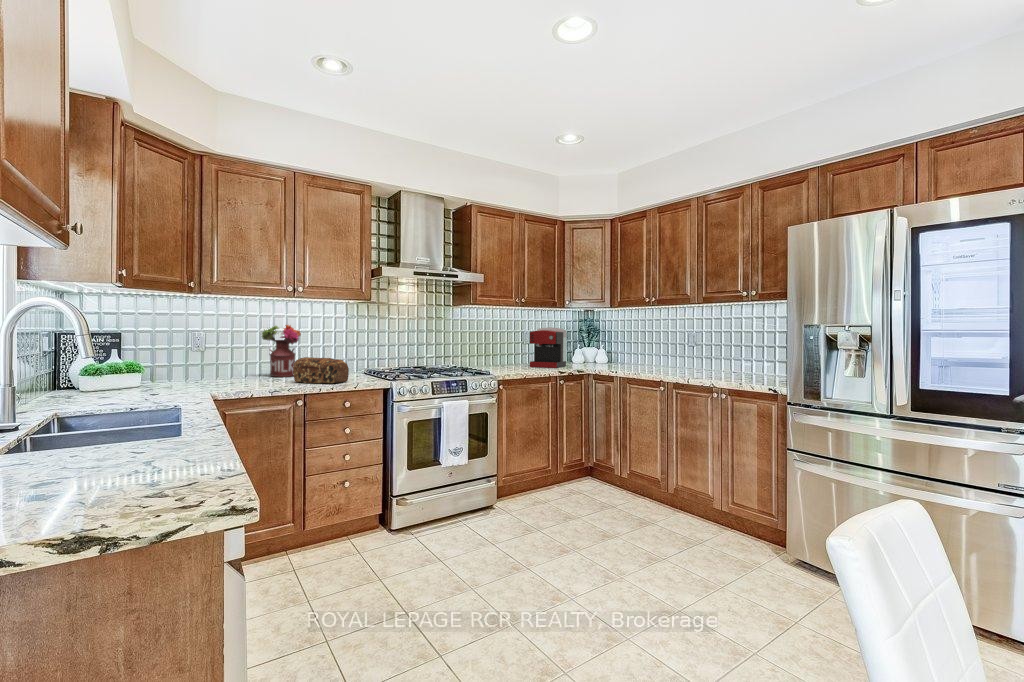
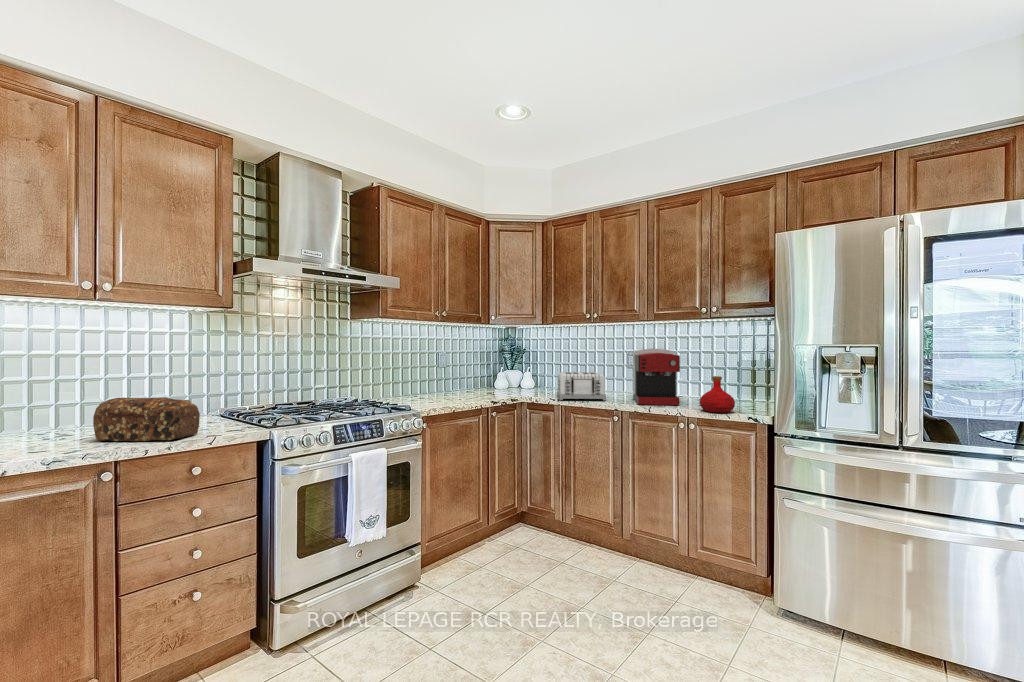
flower arrangement: present [262,325,301,377] -> none [30,343,110,430]
coffee maker: present [530,327,566,368] -> present [633,348,680,405]
toaster: none [619,350,661,374] -> present [557,372,606,400]
bottle: none [734,354,766,386] -> present [700,376,735,413]

